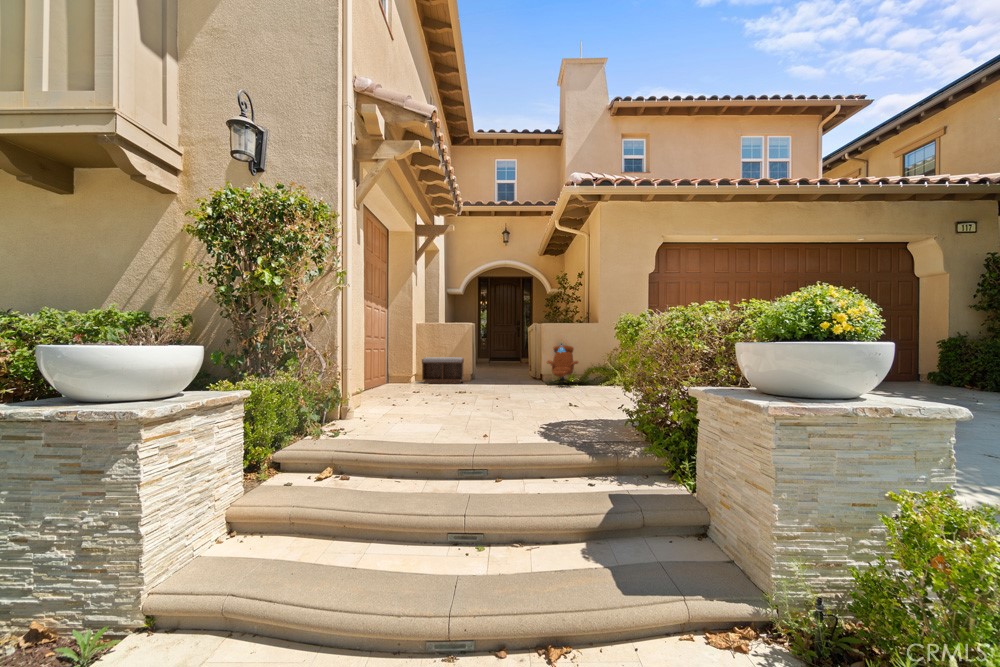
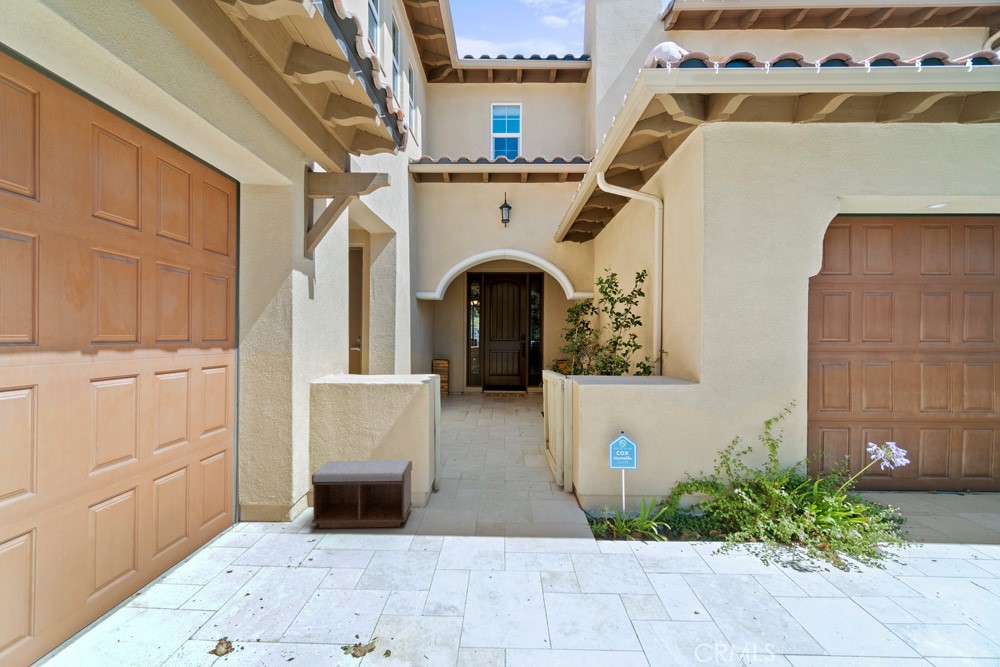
lounge chair: present [547,345,578,386] -> none [592,436,668,577]

